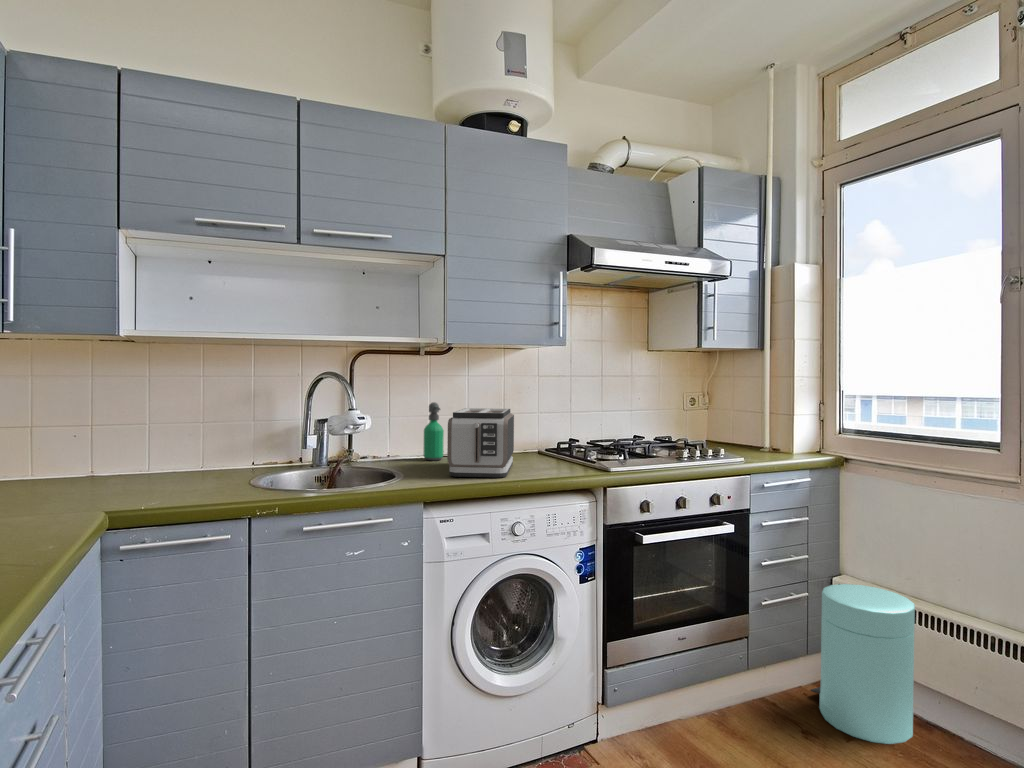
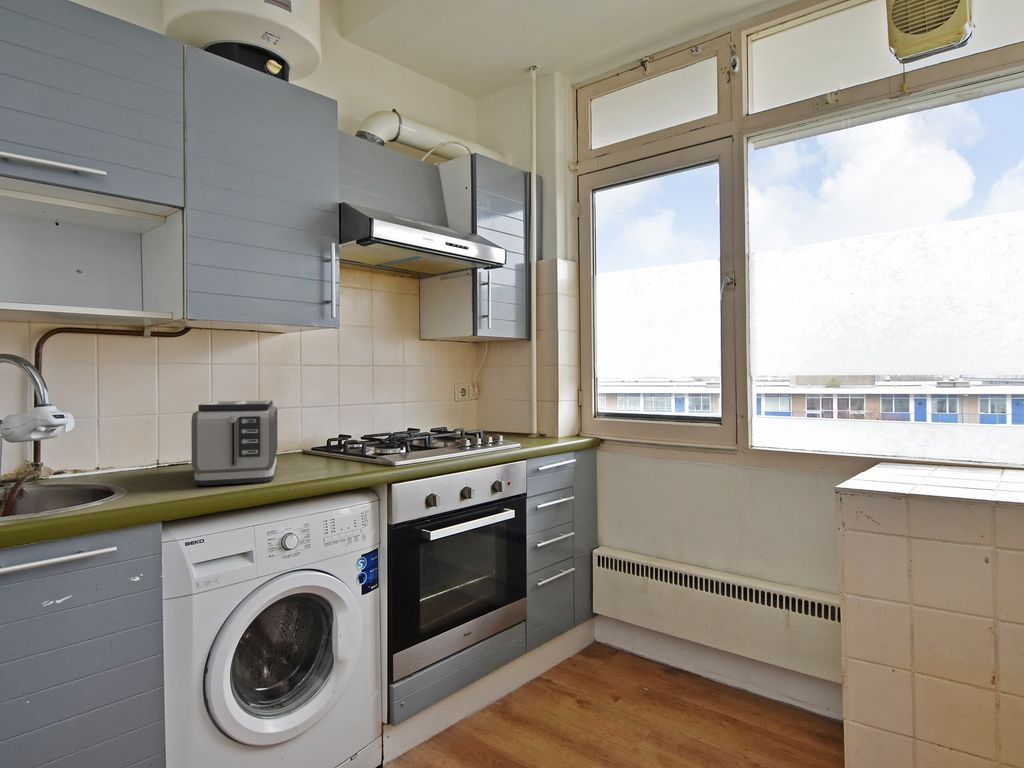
soap dispenser: present [424,402,444,460] -> none [152,395,181,468]
trash can: present [811,584,915,744] -> none [578,553,663,696]

